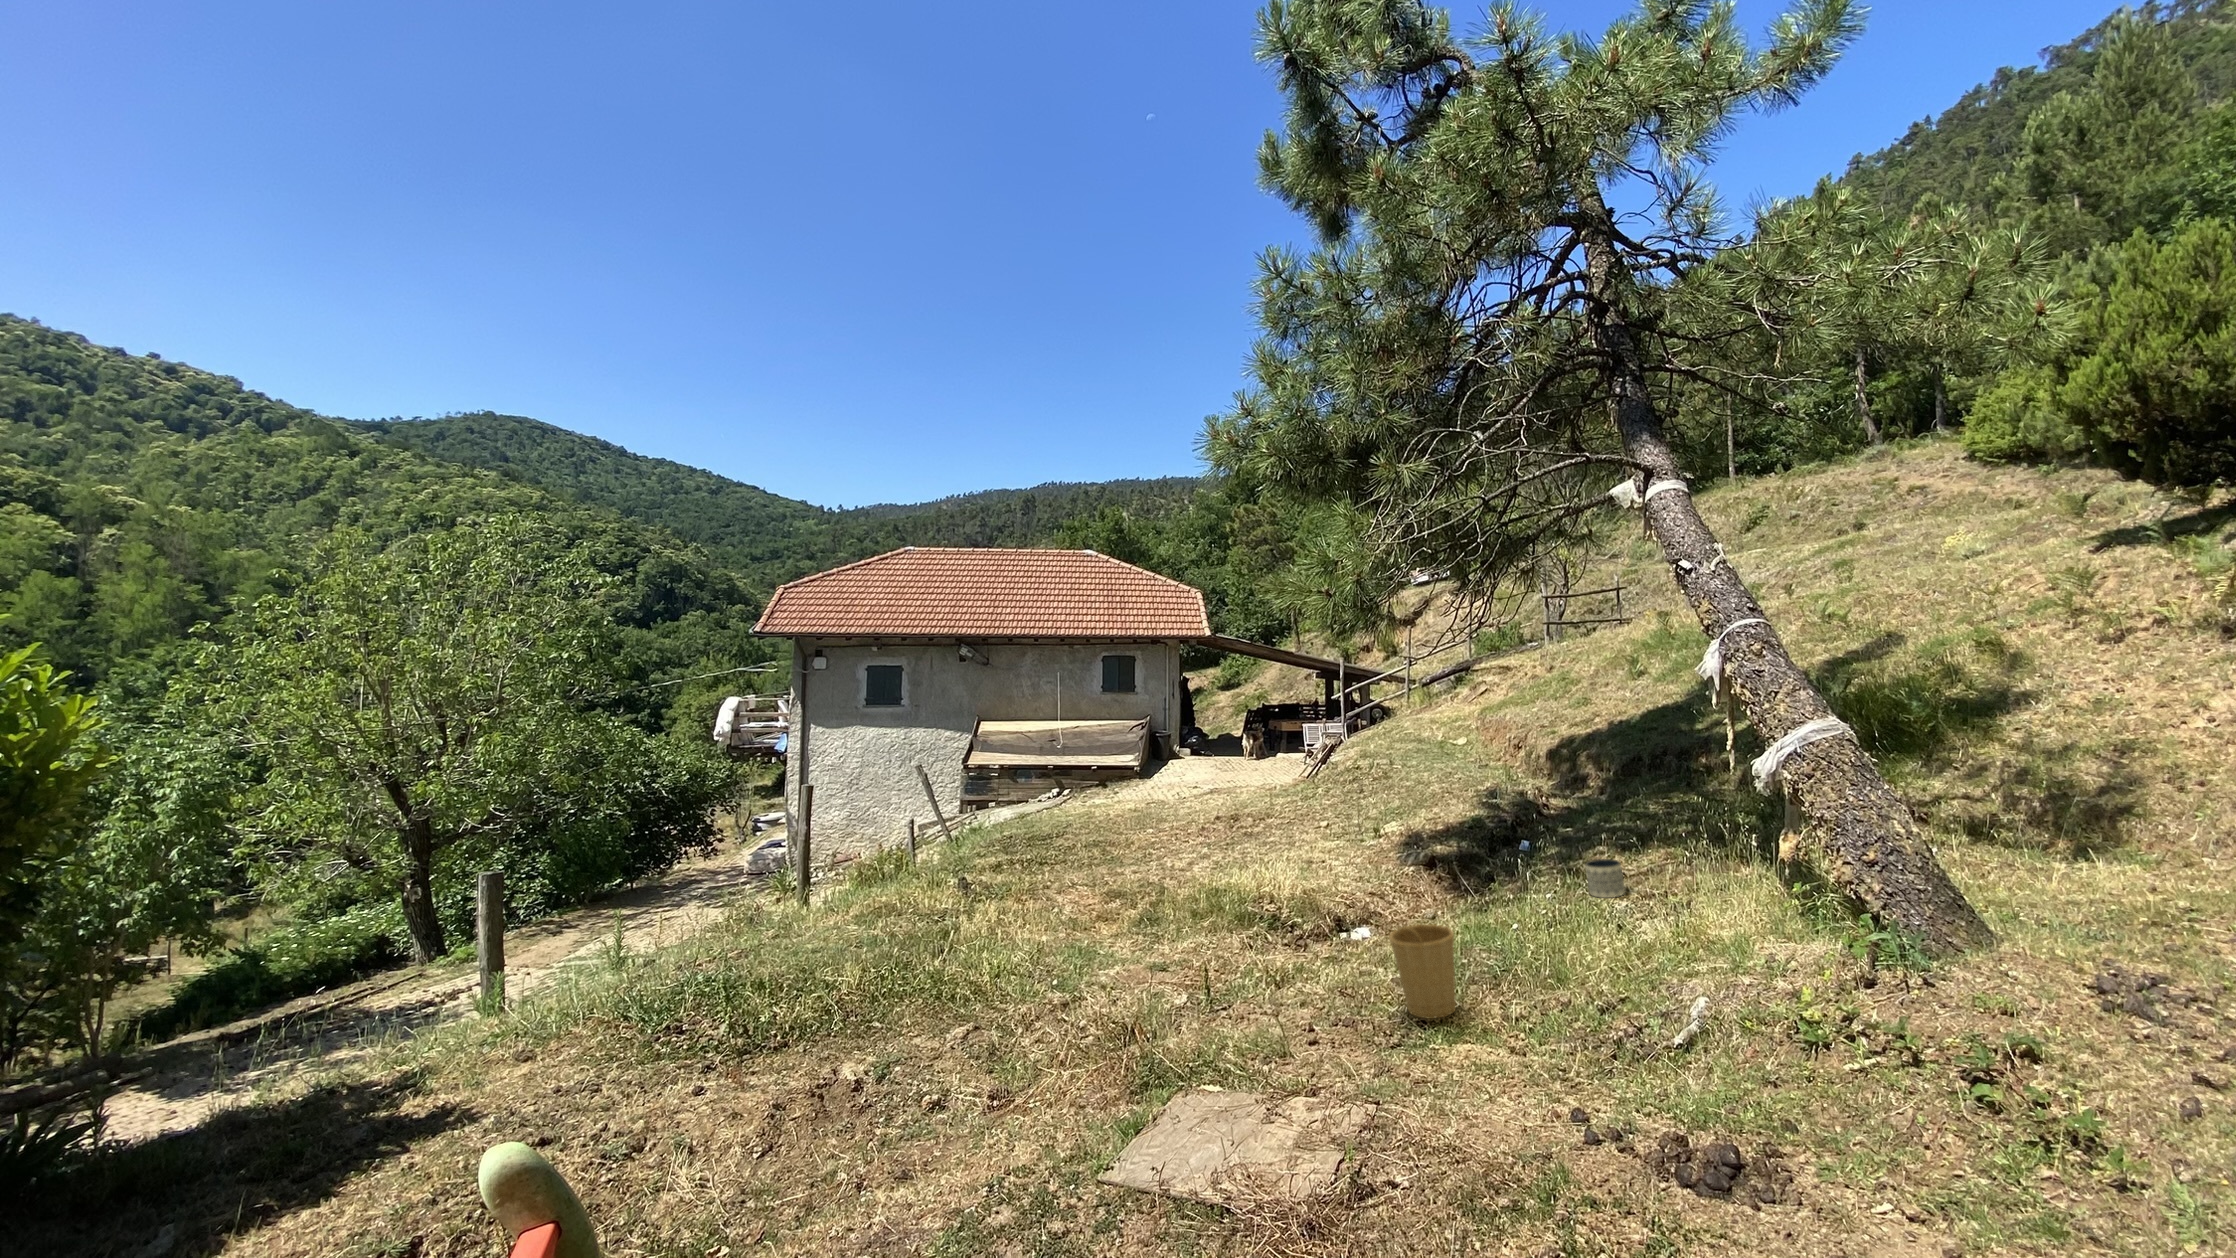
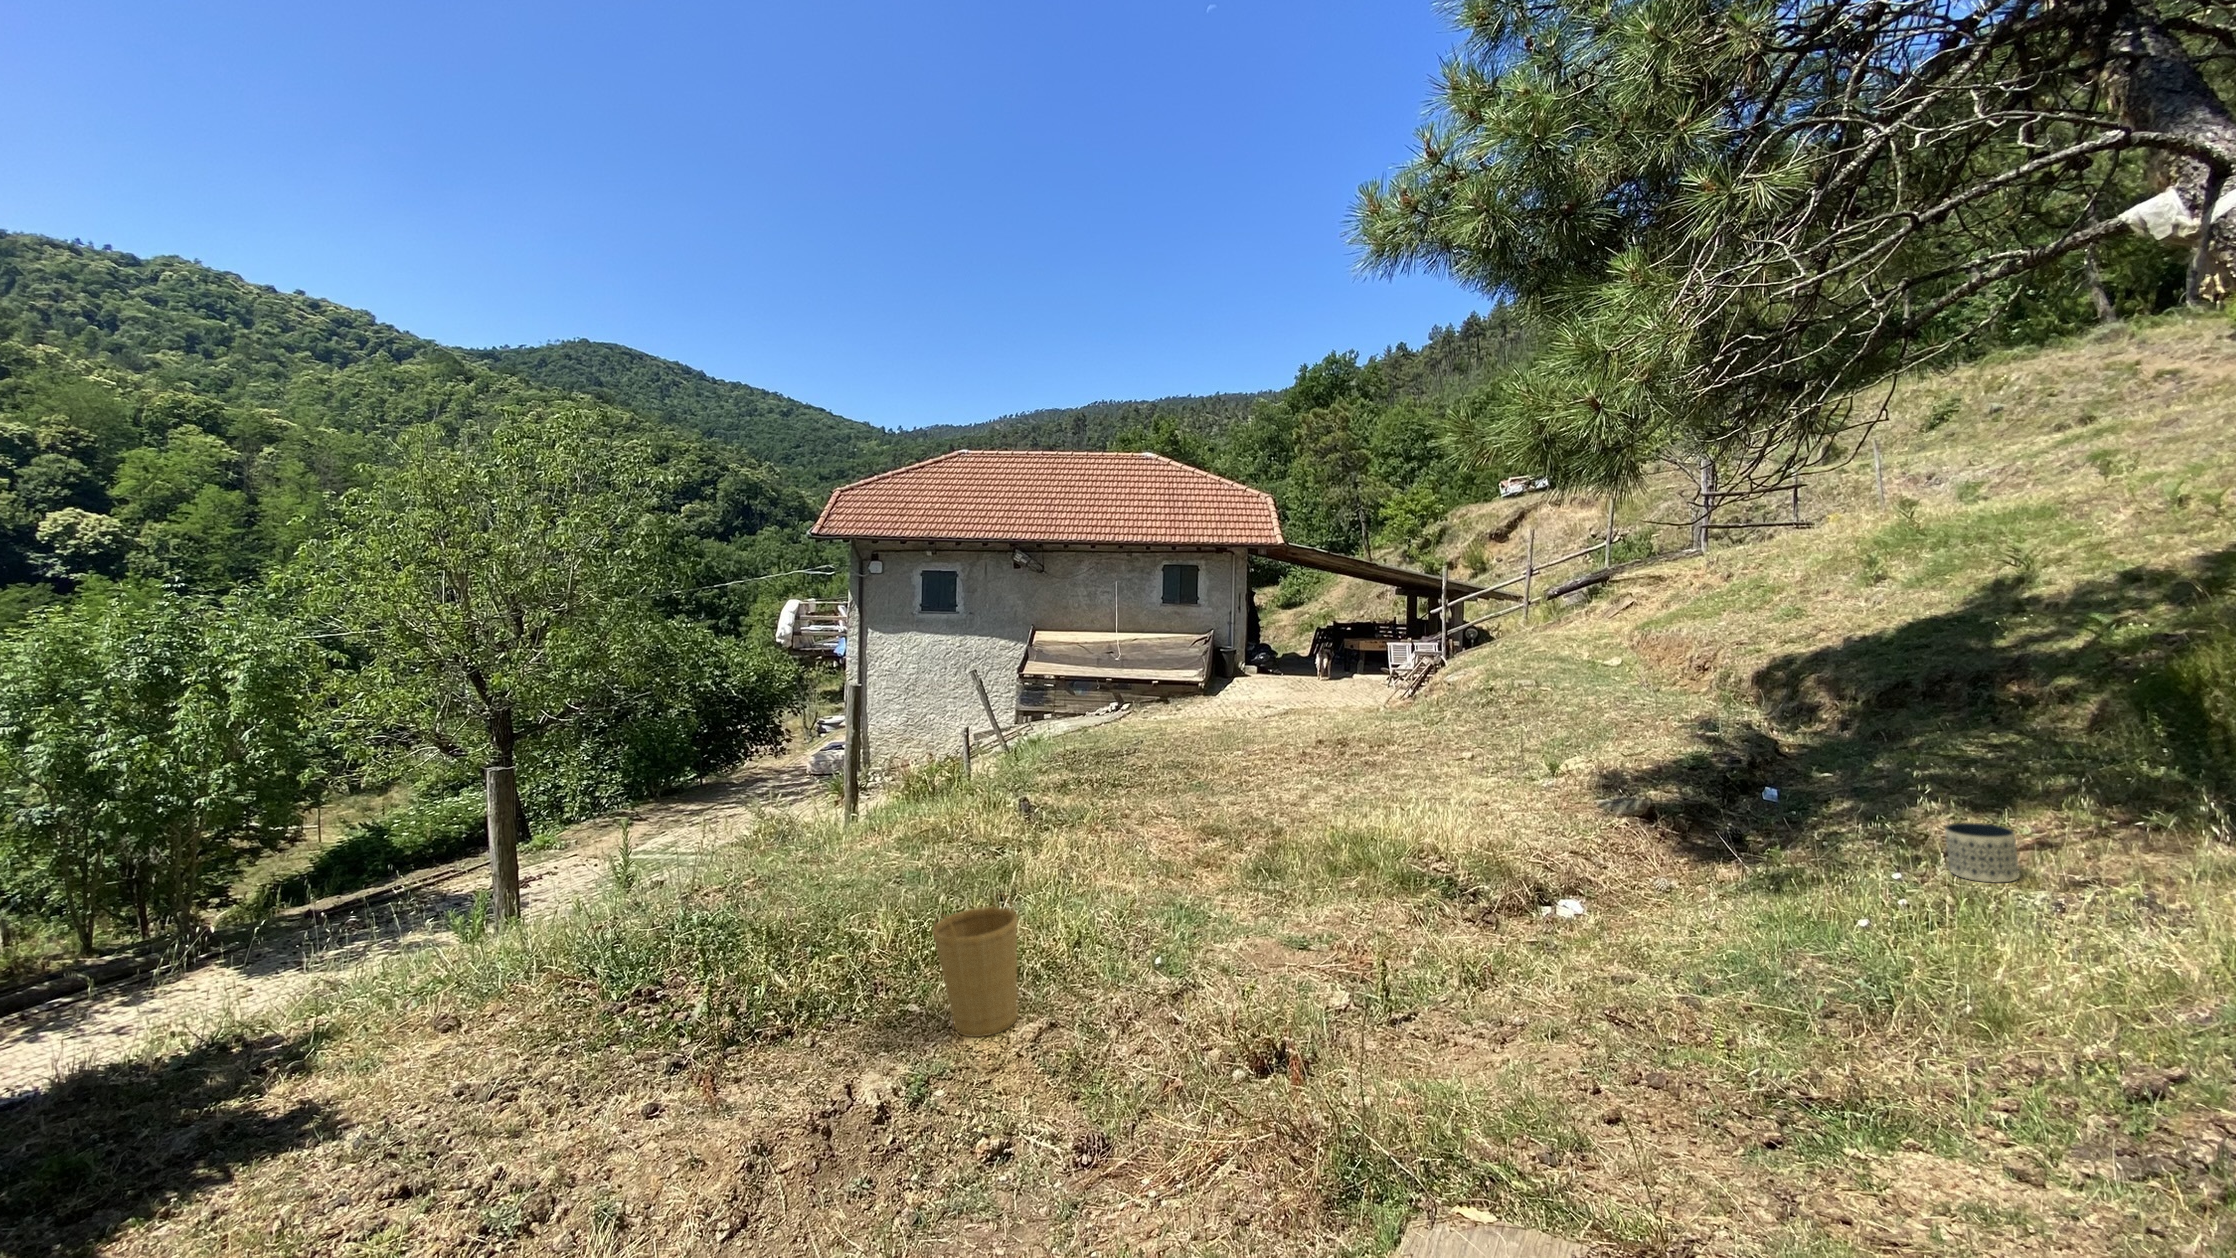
basket: present [1389,912,1456,1019] -> present [932,893,1018,1037]

